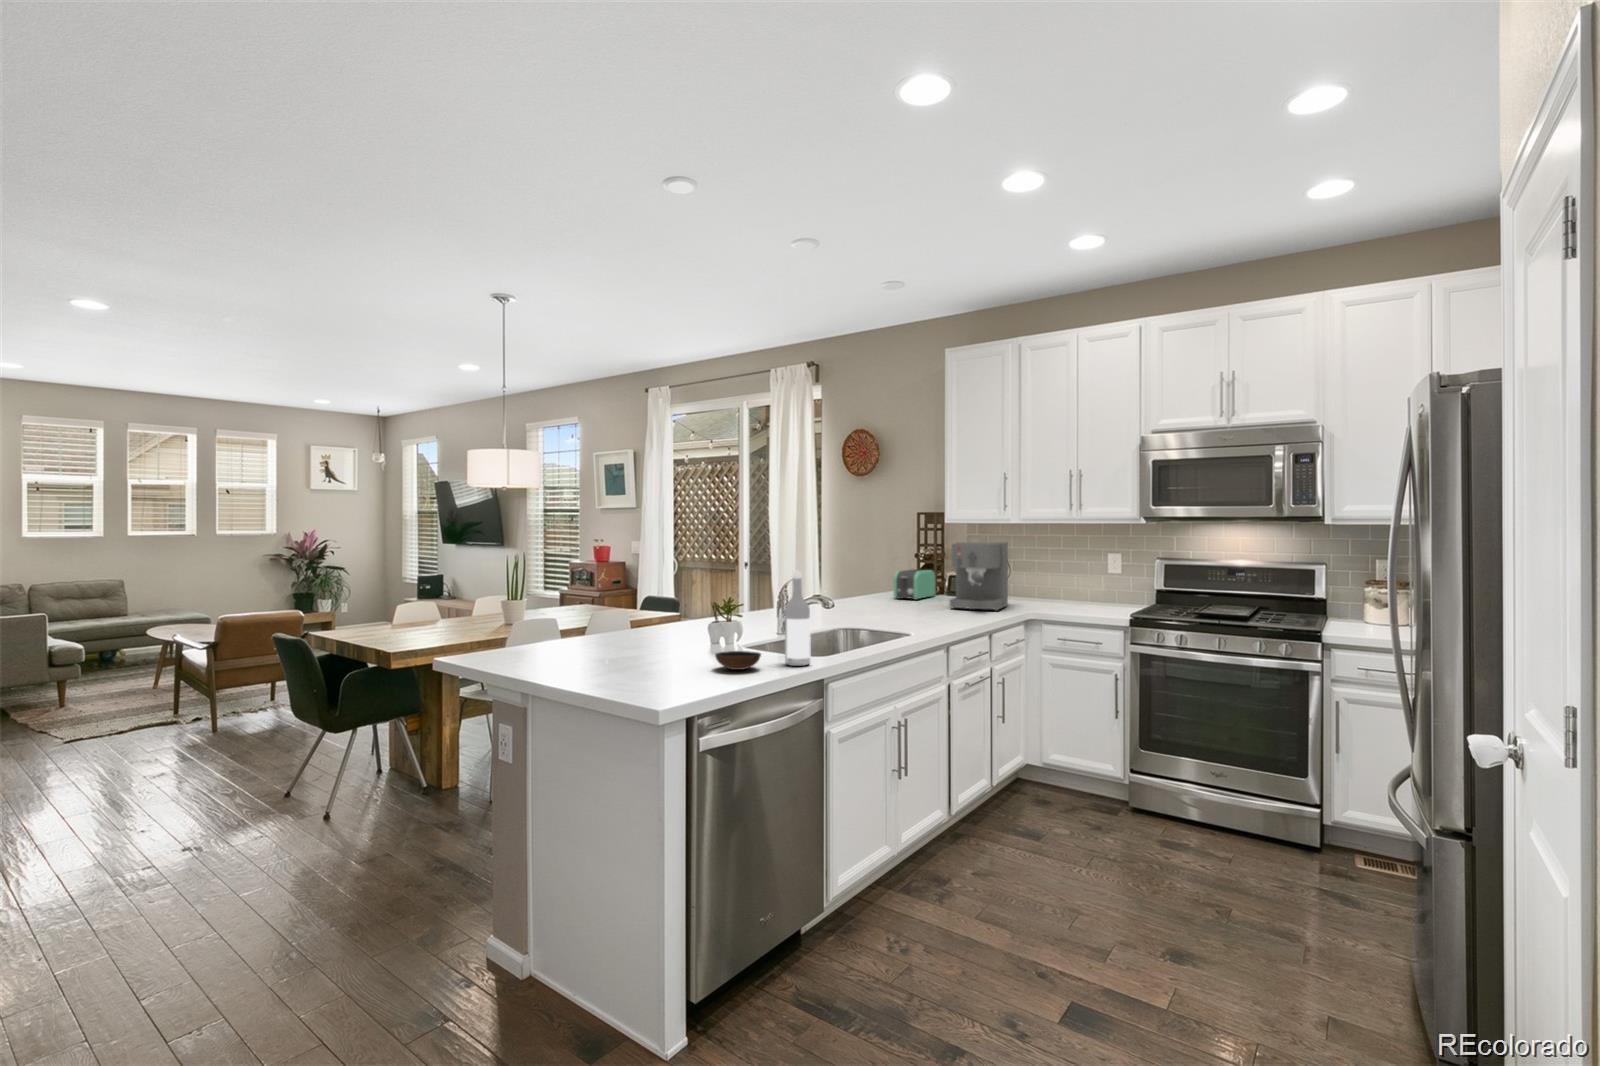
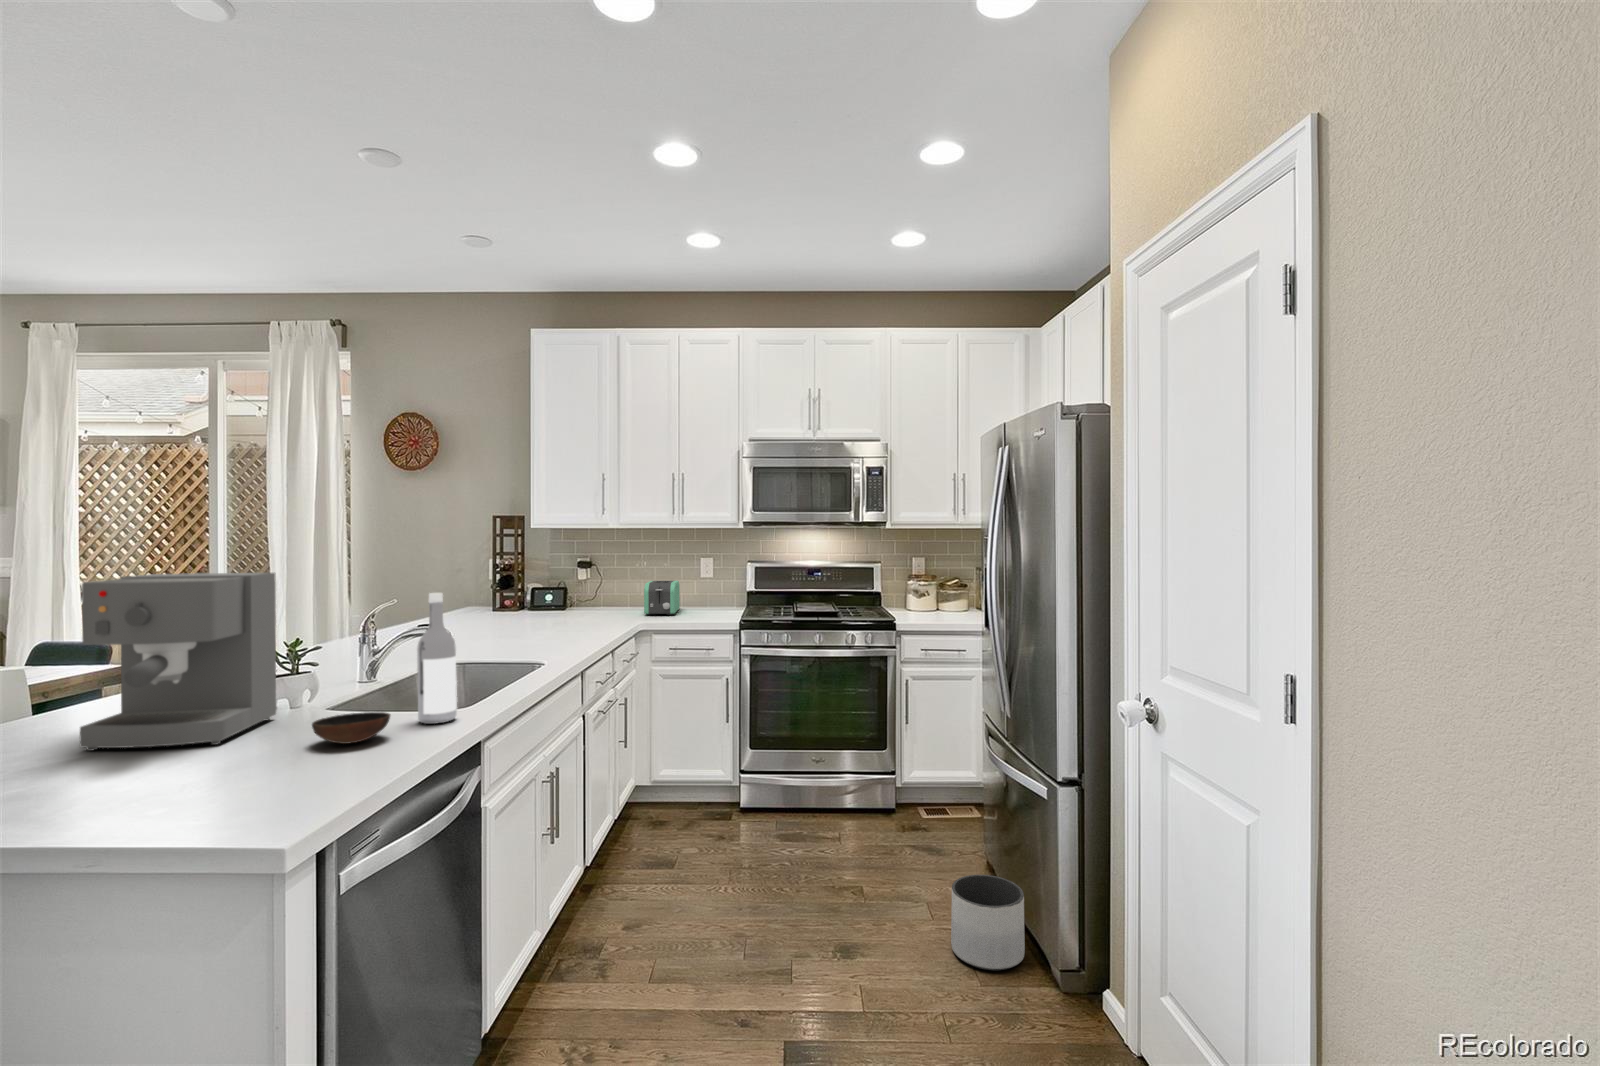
coffee maker: present [950,542,1008,611] -> present [80,573,276,751]
toaster: present [893,569,935,600] -> present [644,581,680,615]
planter: none [1302,918,1401,1032] -> present [951,875,1025,970]

